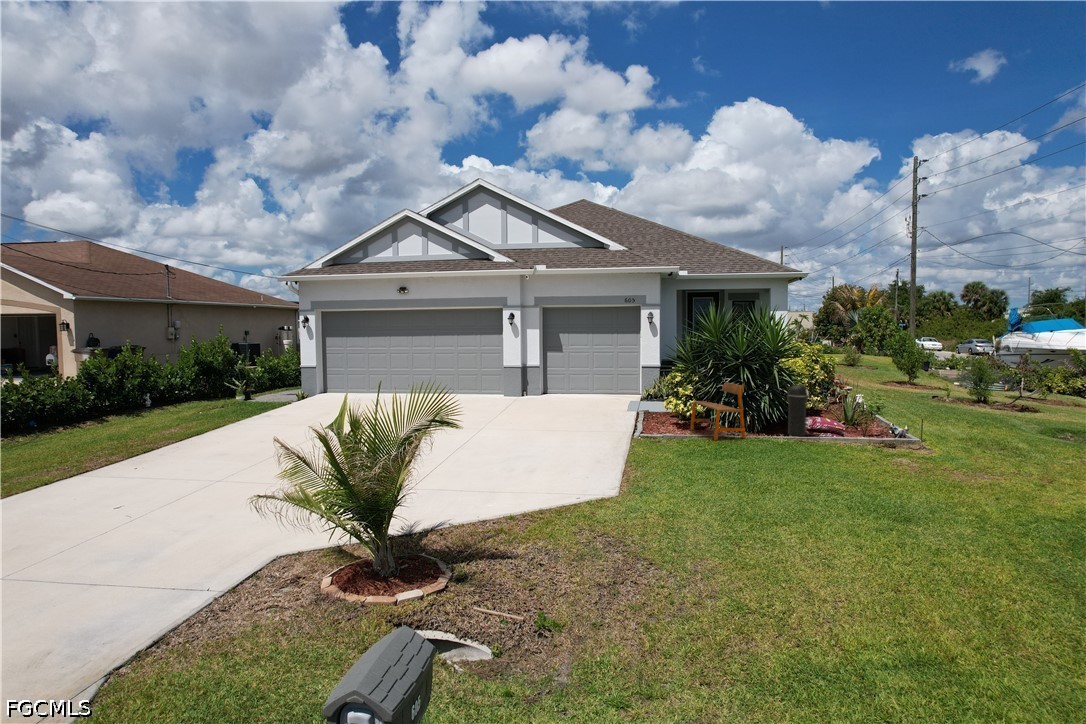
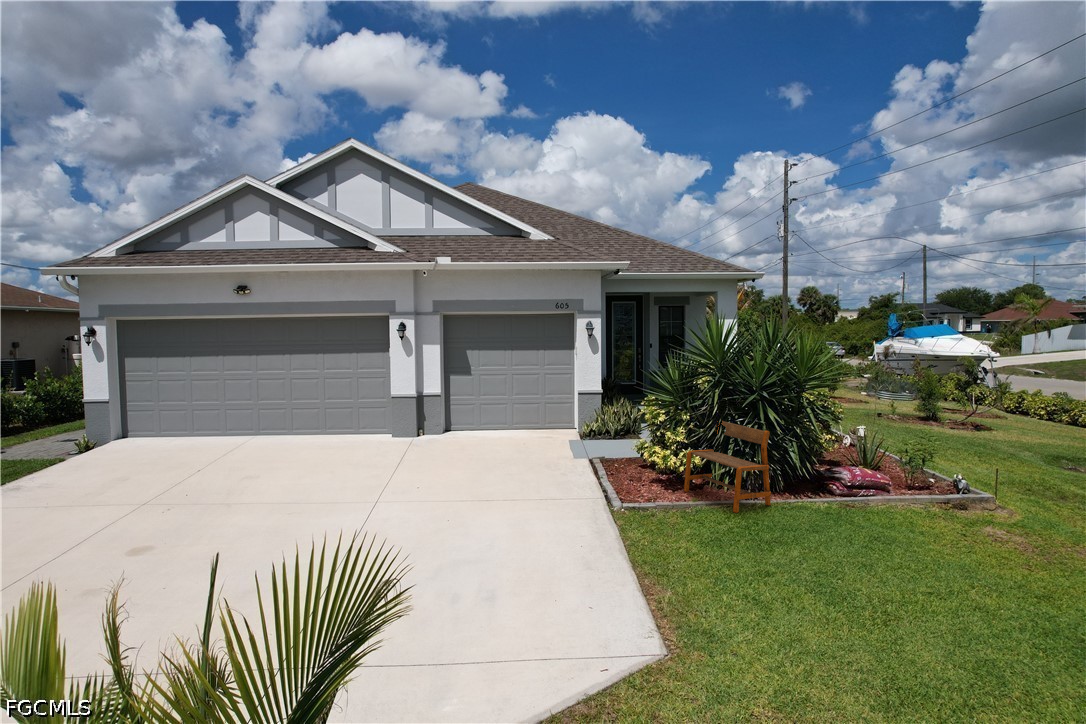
trash can: present [787,384,809,436] -> none [816,425,847,497]

